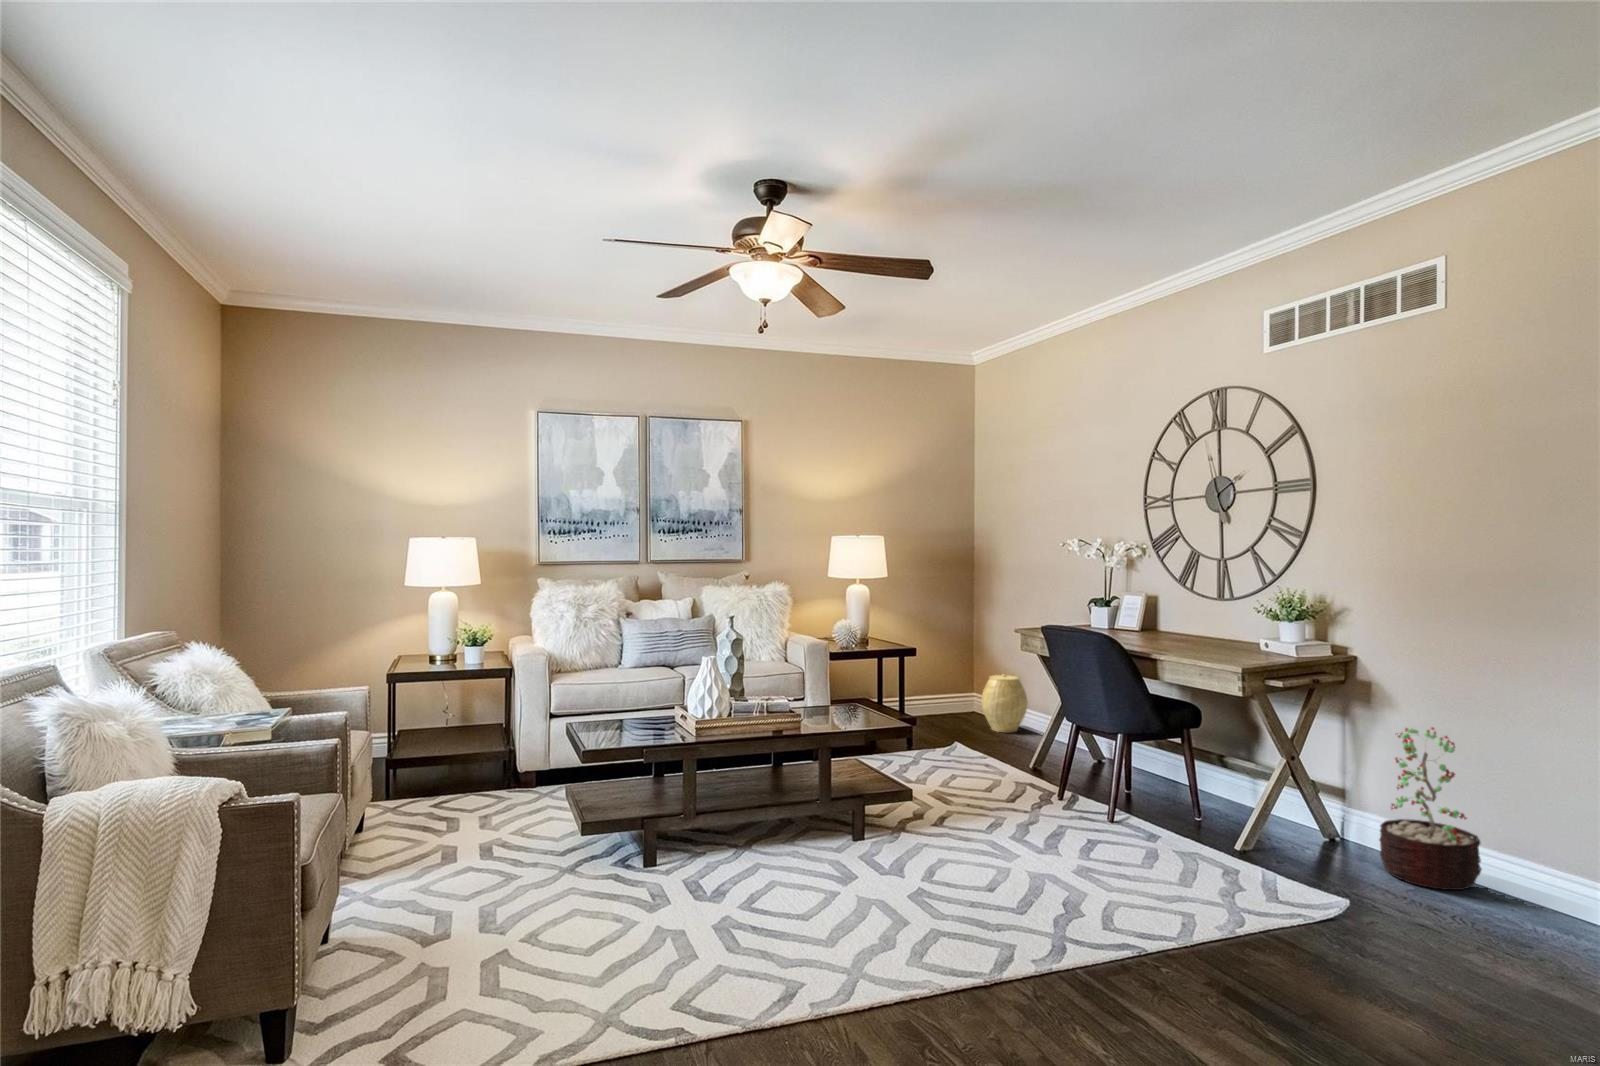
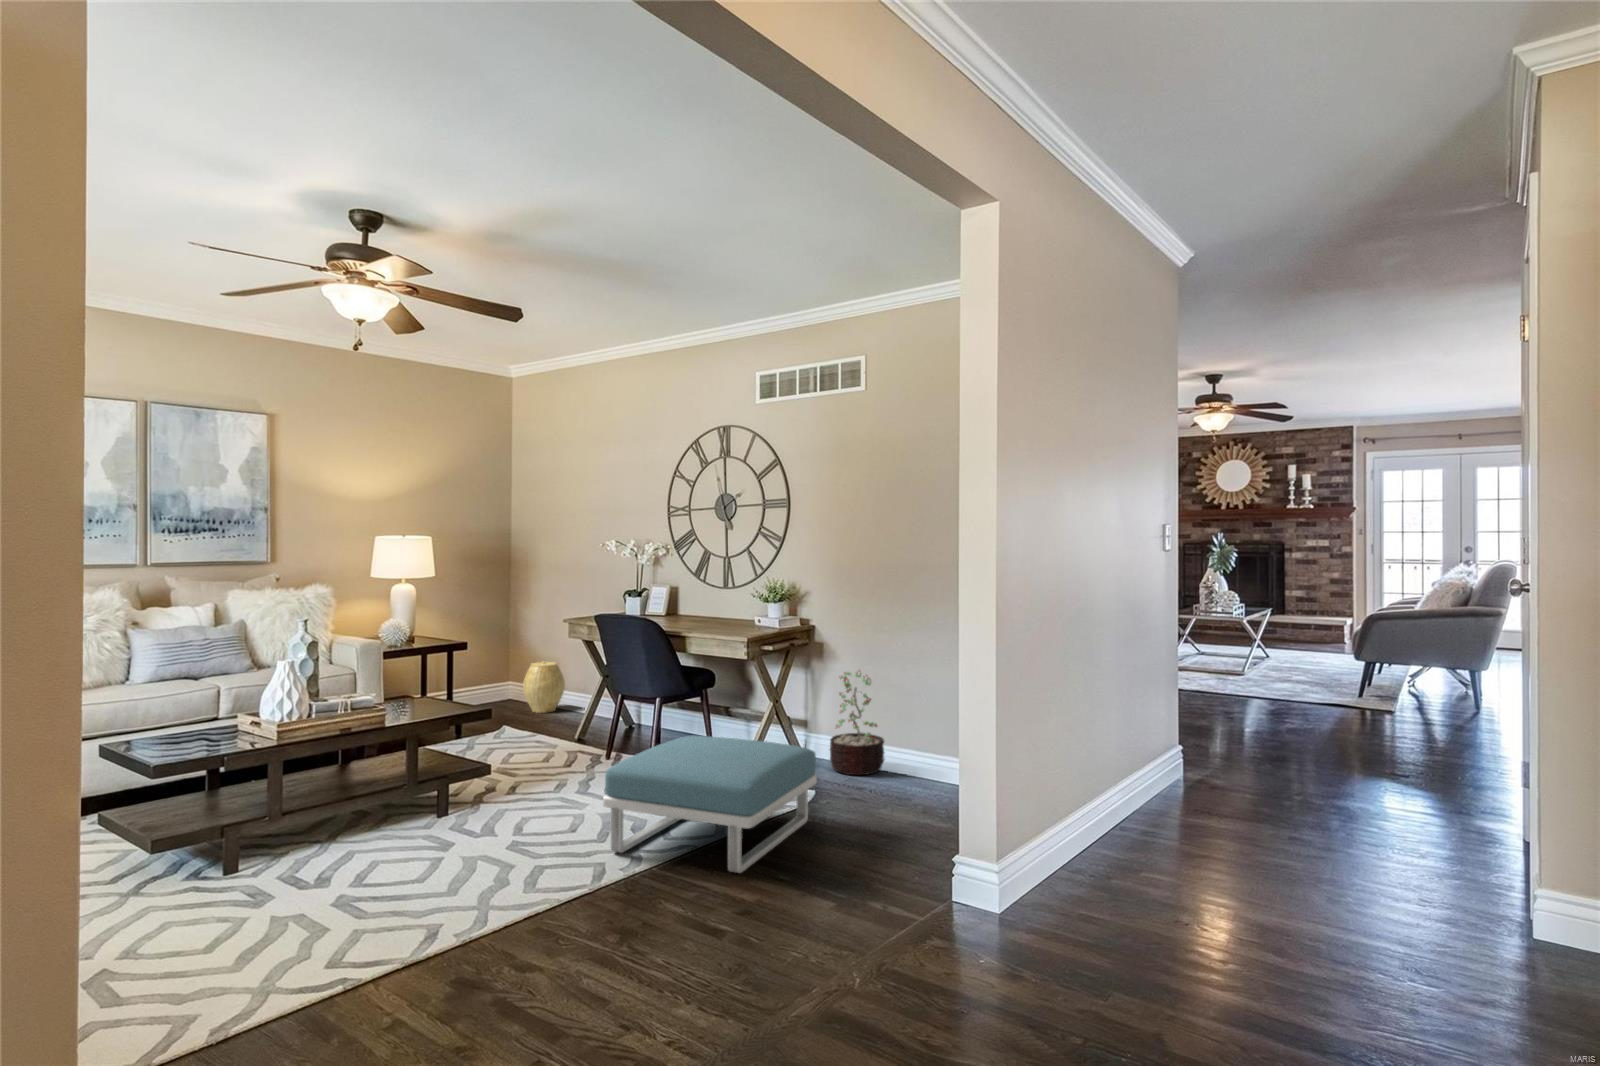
footstool: none [1018,793,1344,1013] -> present [603,736,817,873]

